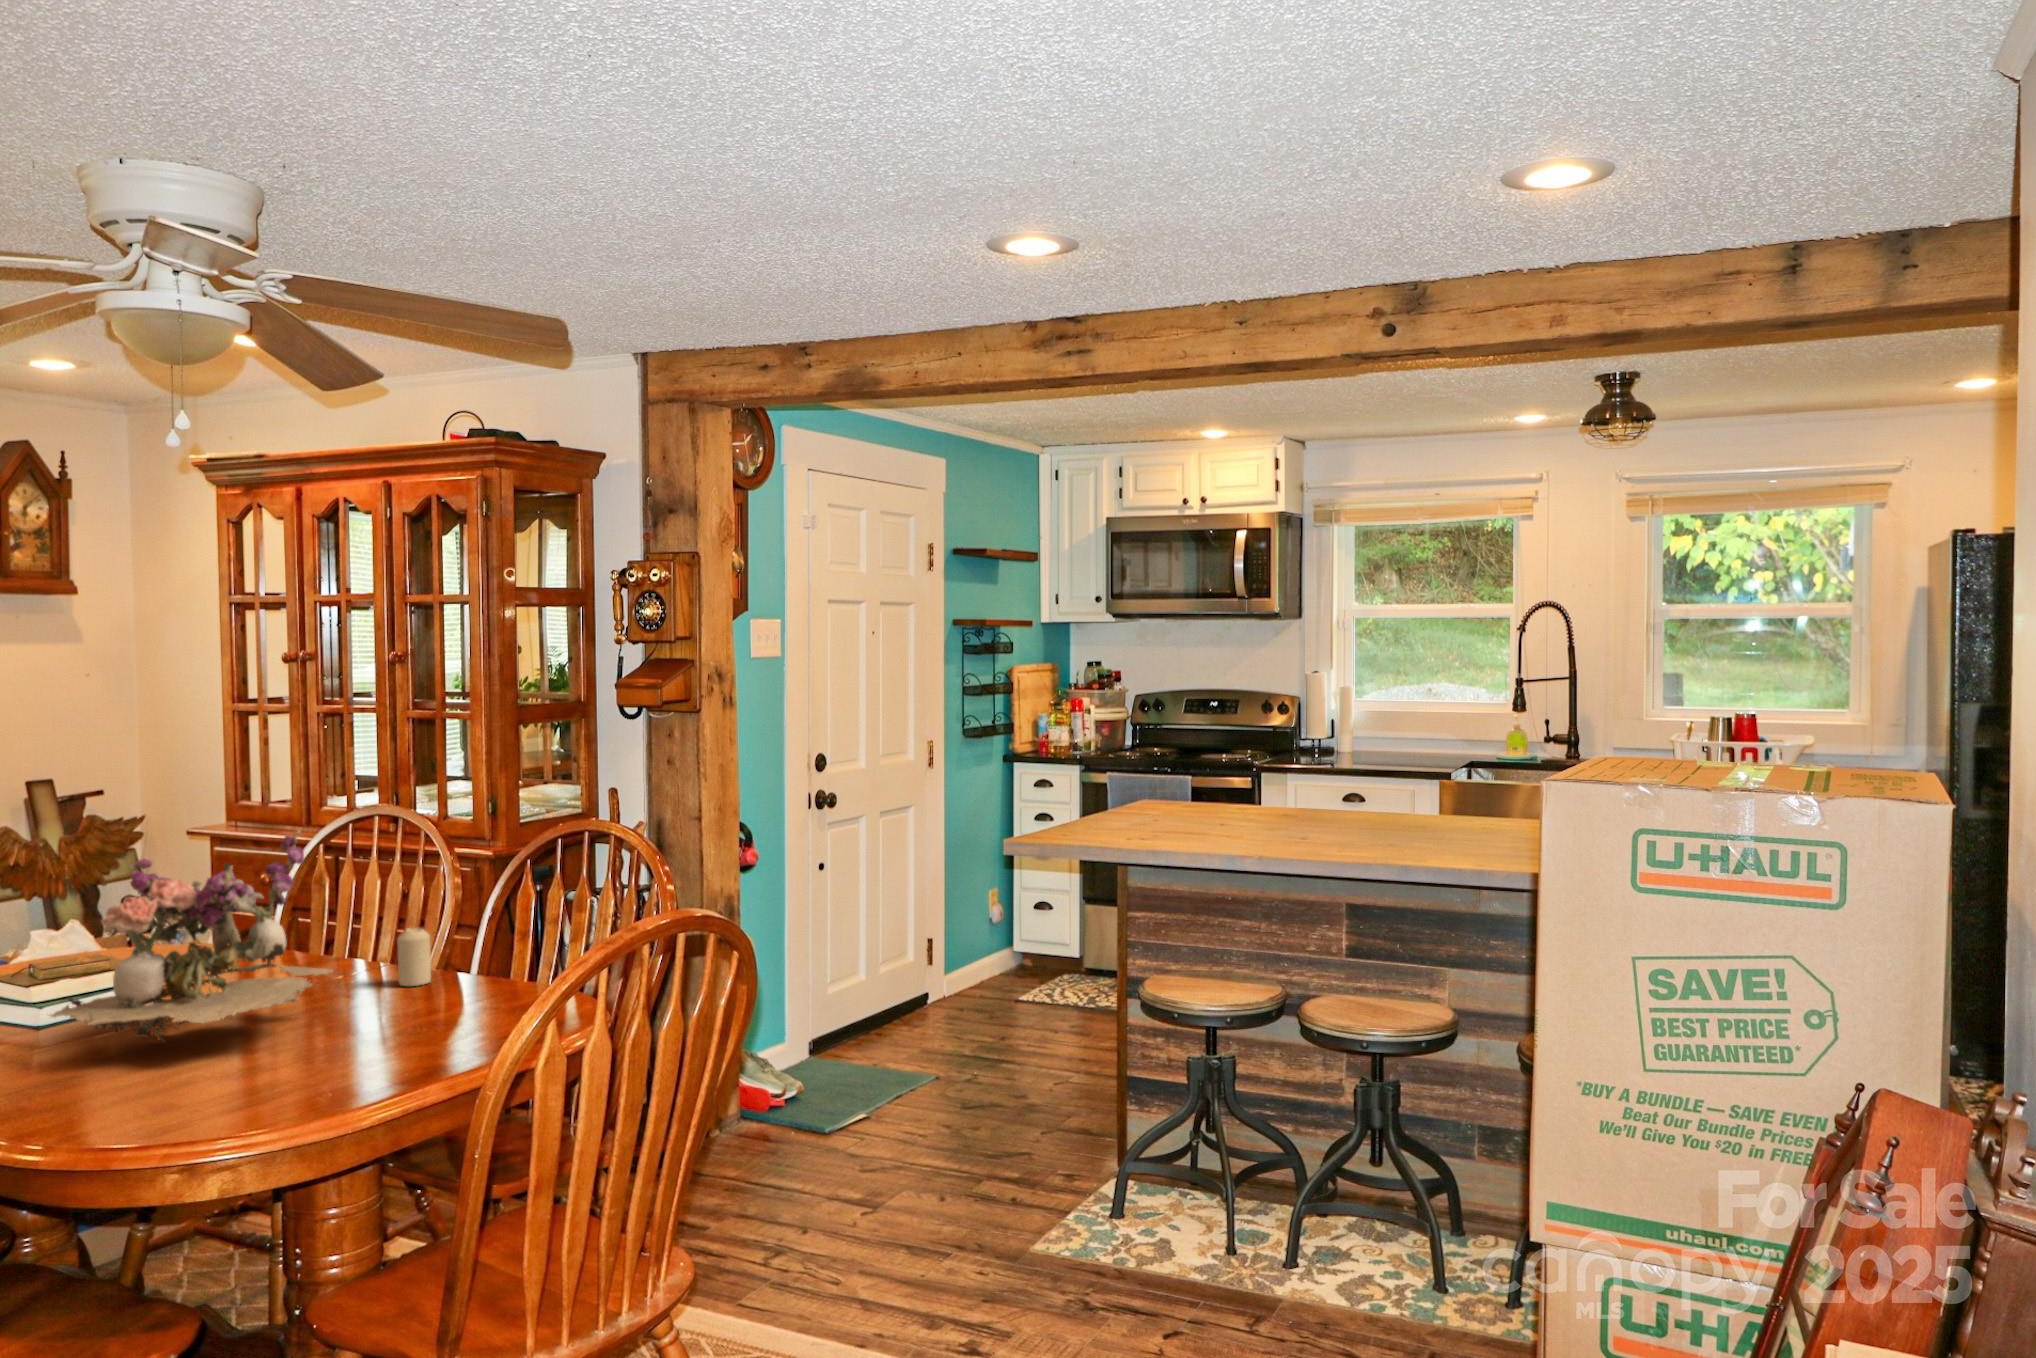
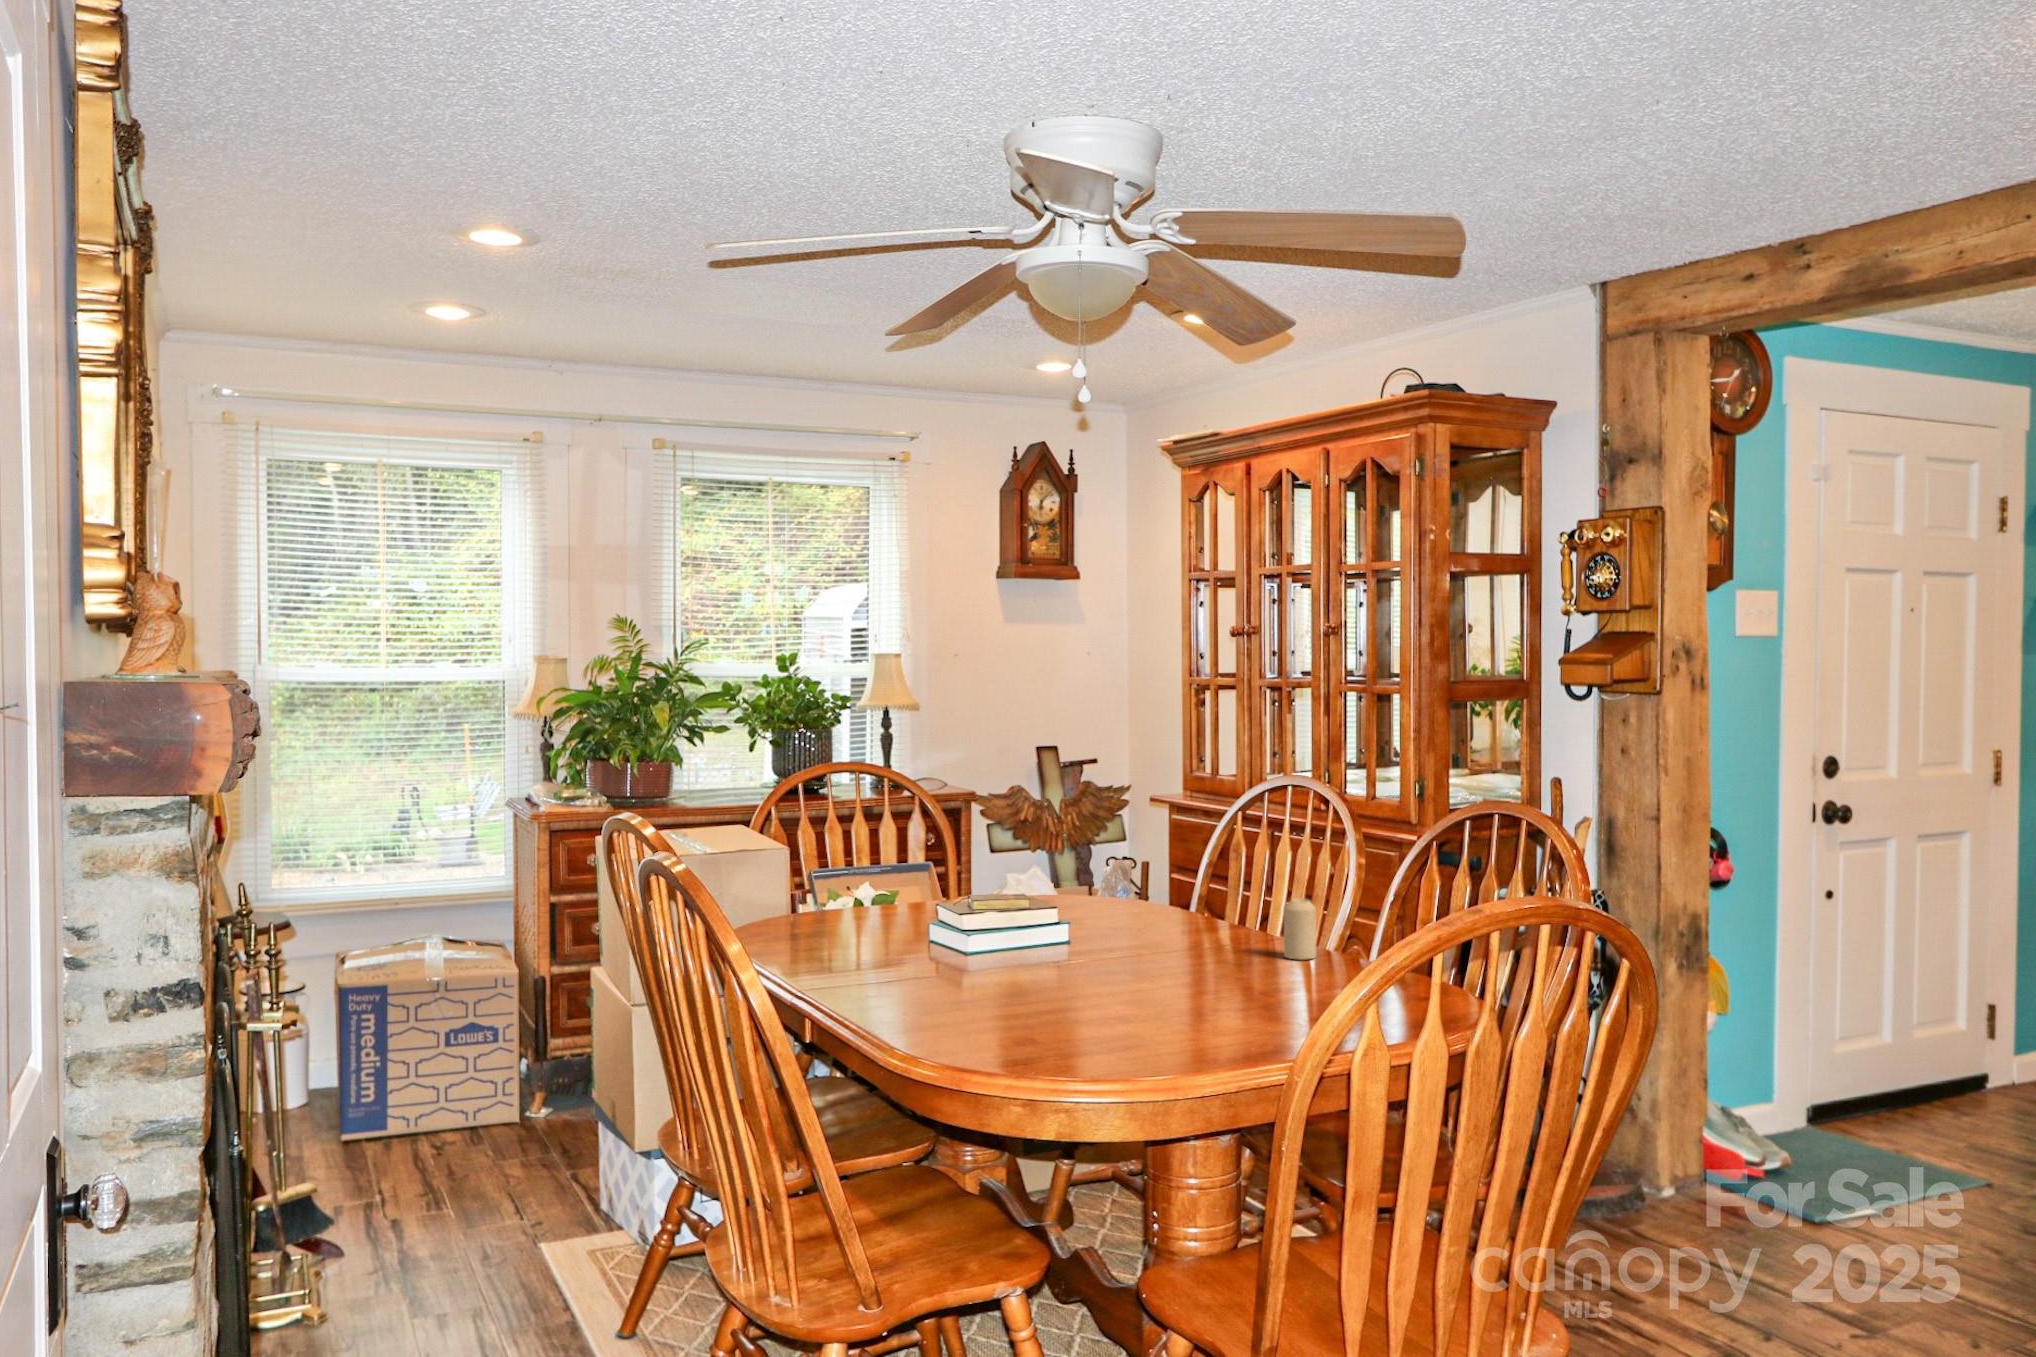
flower arrangement: present [51,830,333,1041] -> none [967,783,1213,979]

